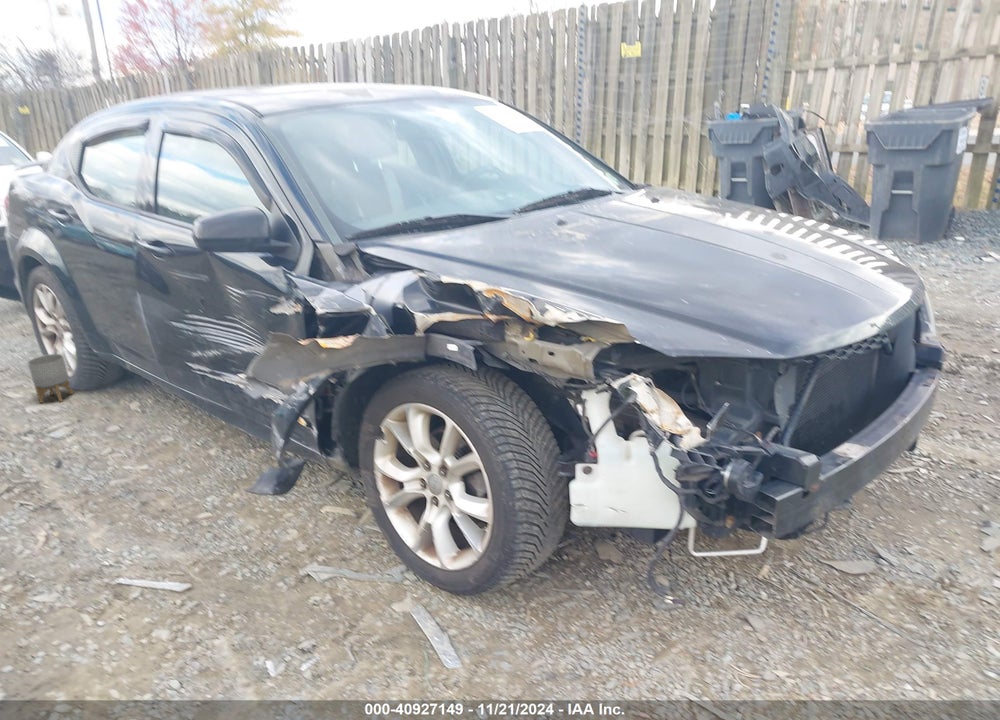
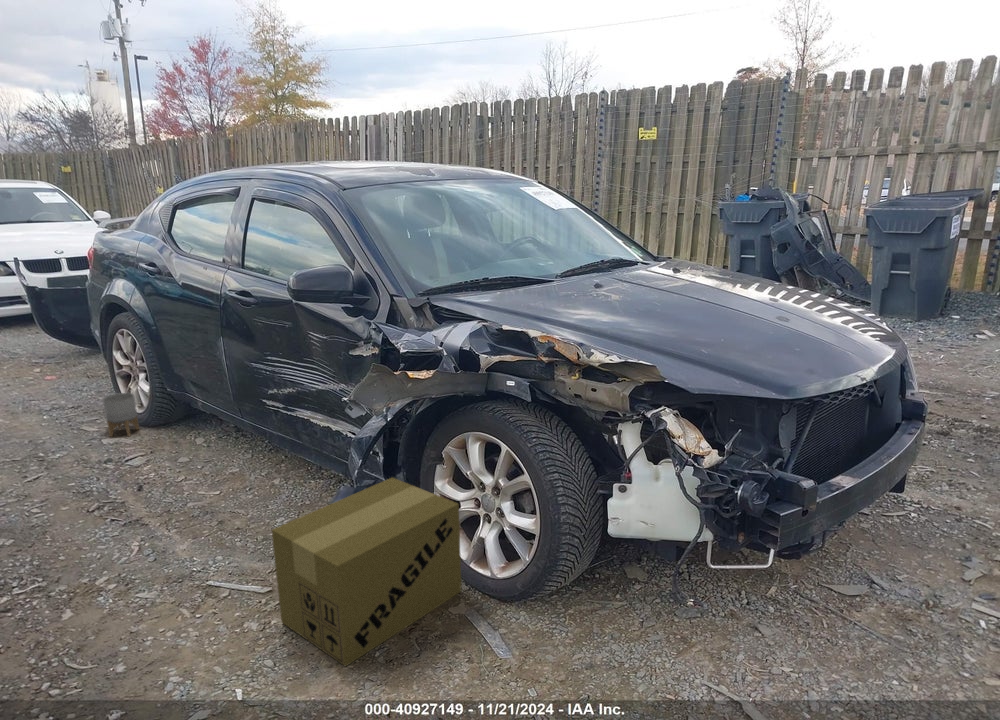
cardboard box: none [173,454,409,686] -> present [272,478,461,666]

